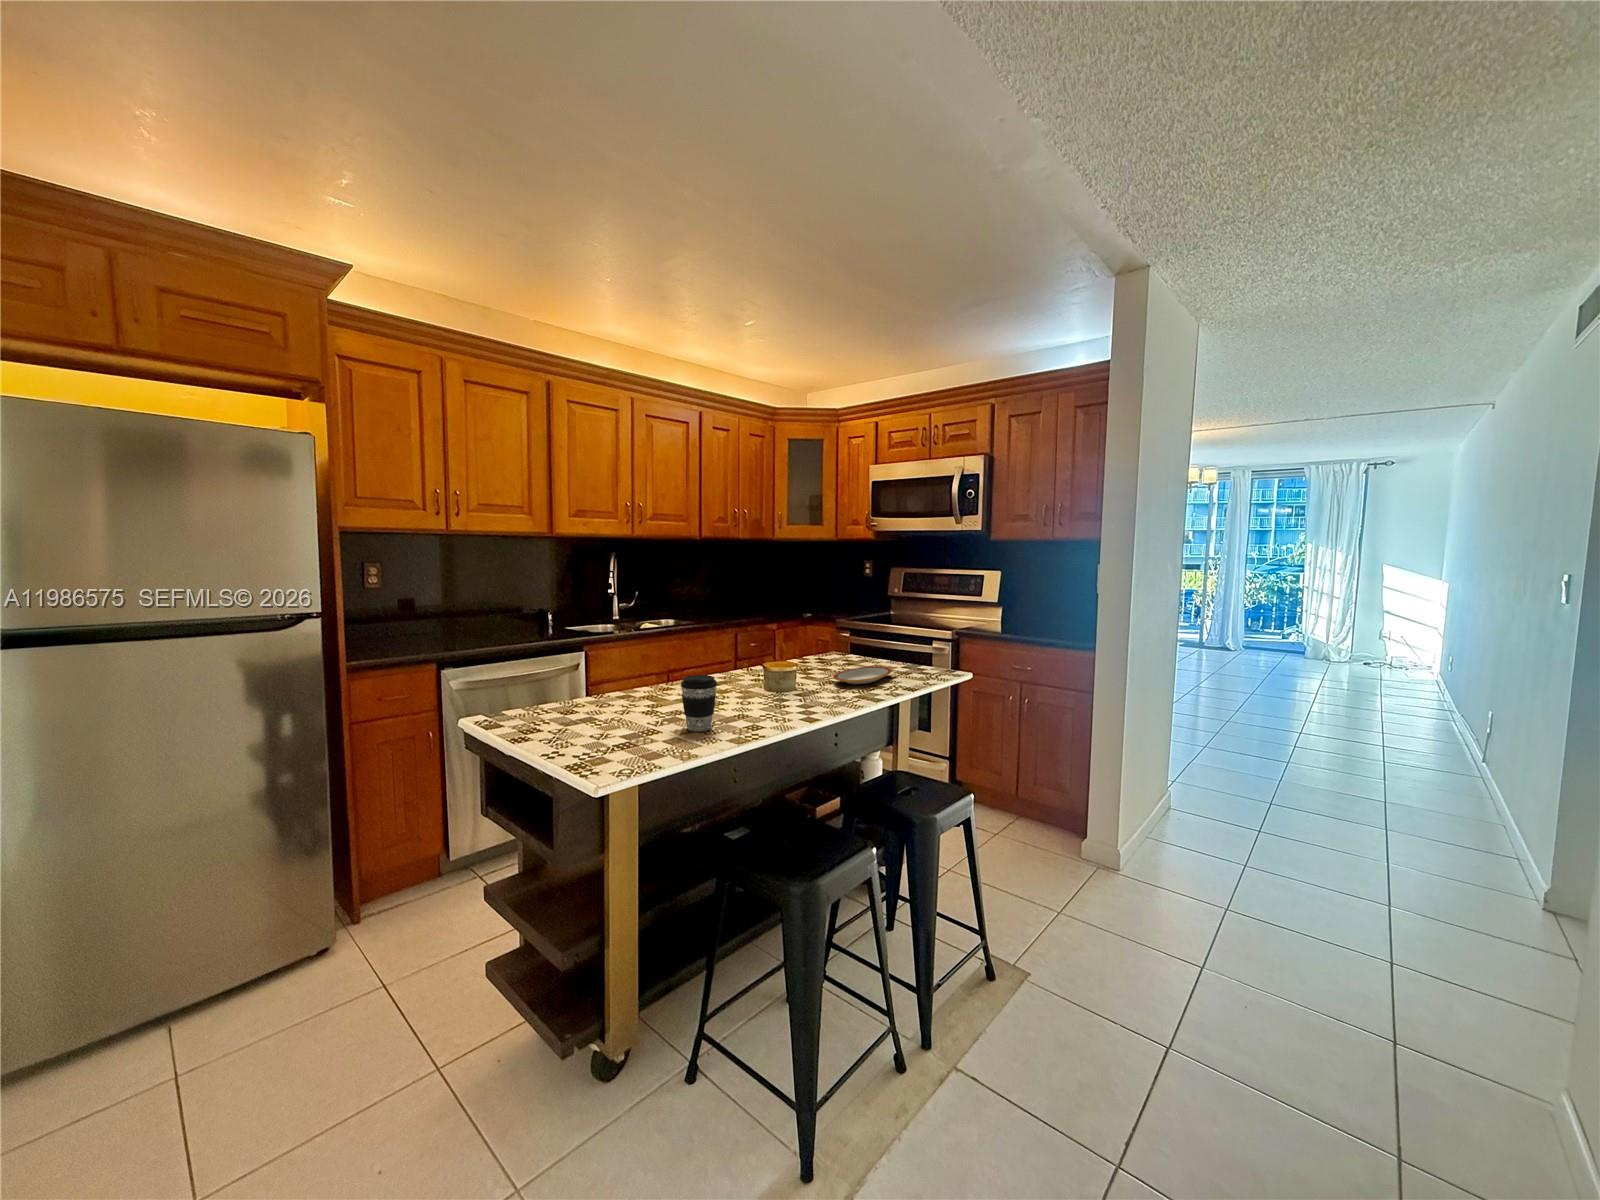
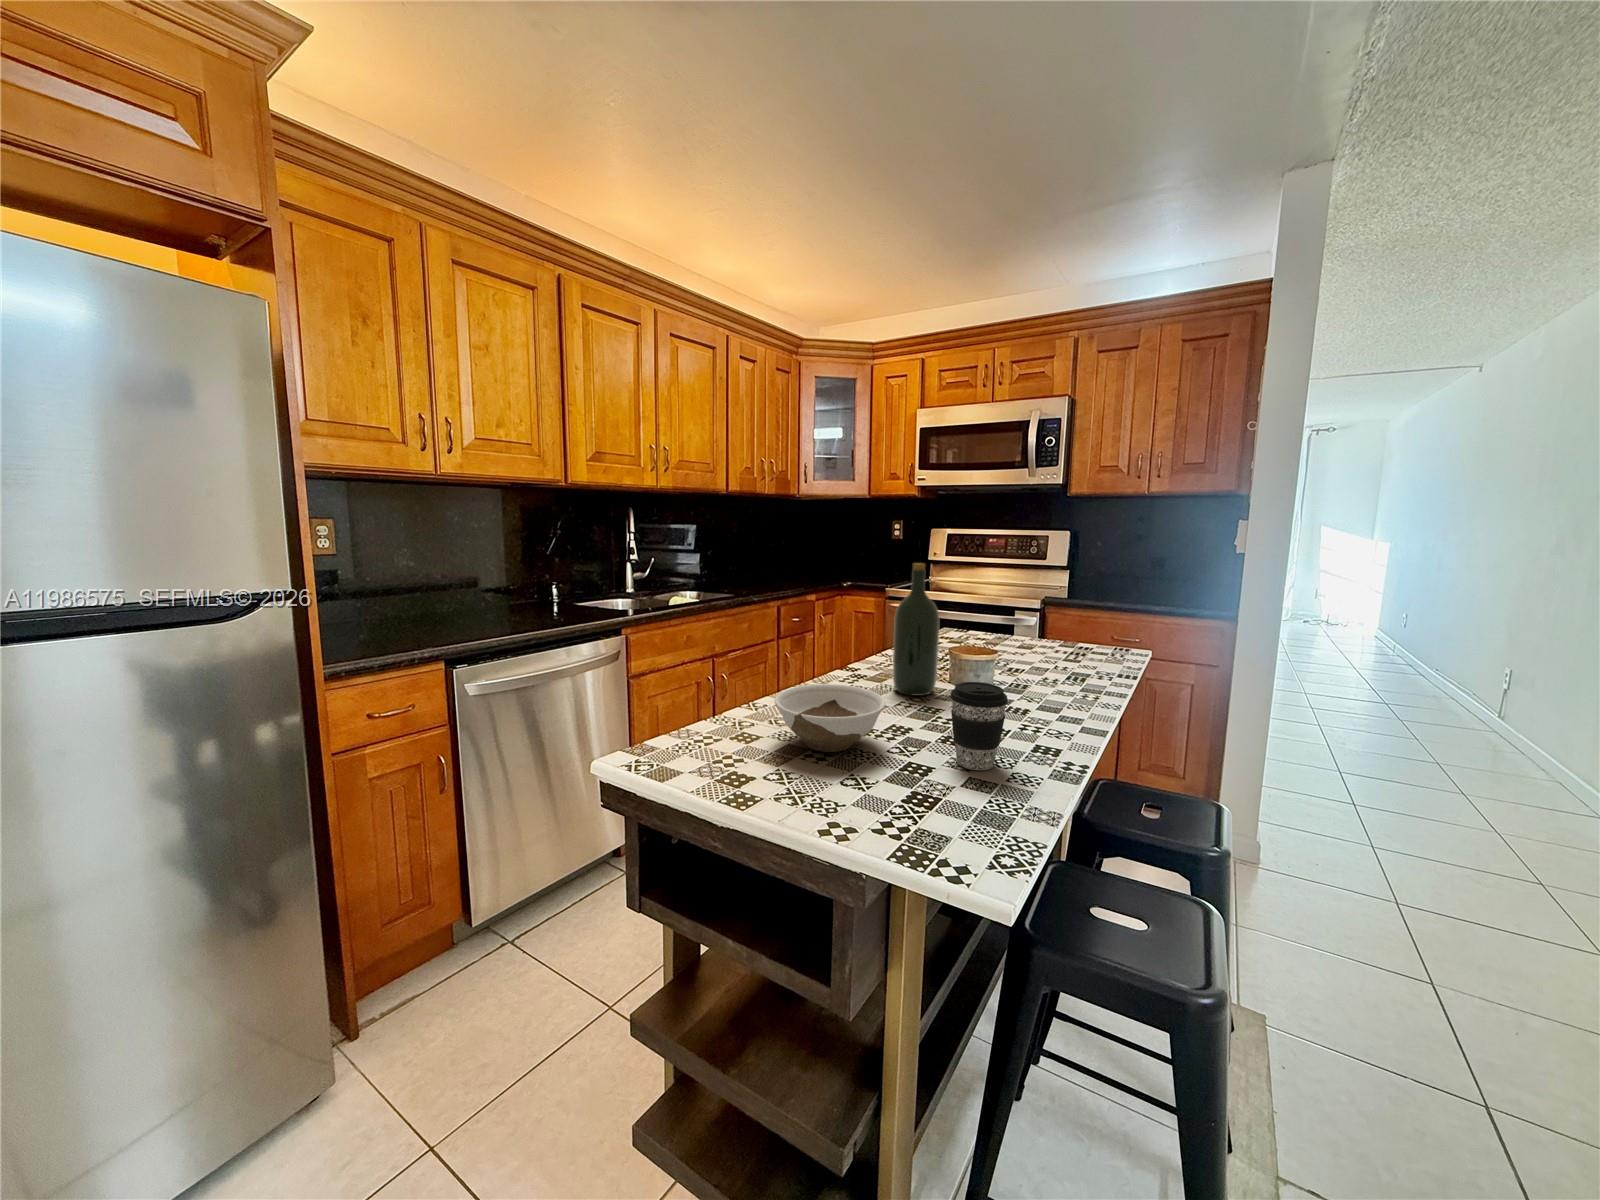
wine bottle: none [713,598,745,693] -> present [893,563,939,696]
plate: present [834,667,892,684] -> none [1026,649,1088,675]
bowl: none [584,678,659,719] -> present [775,684,886,752]

